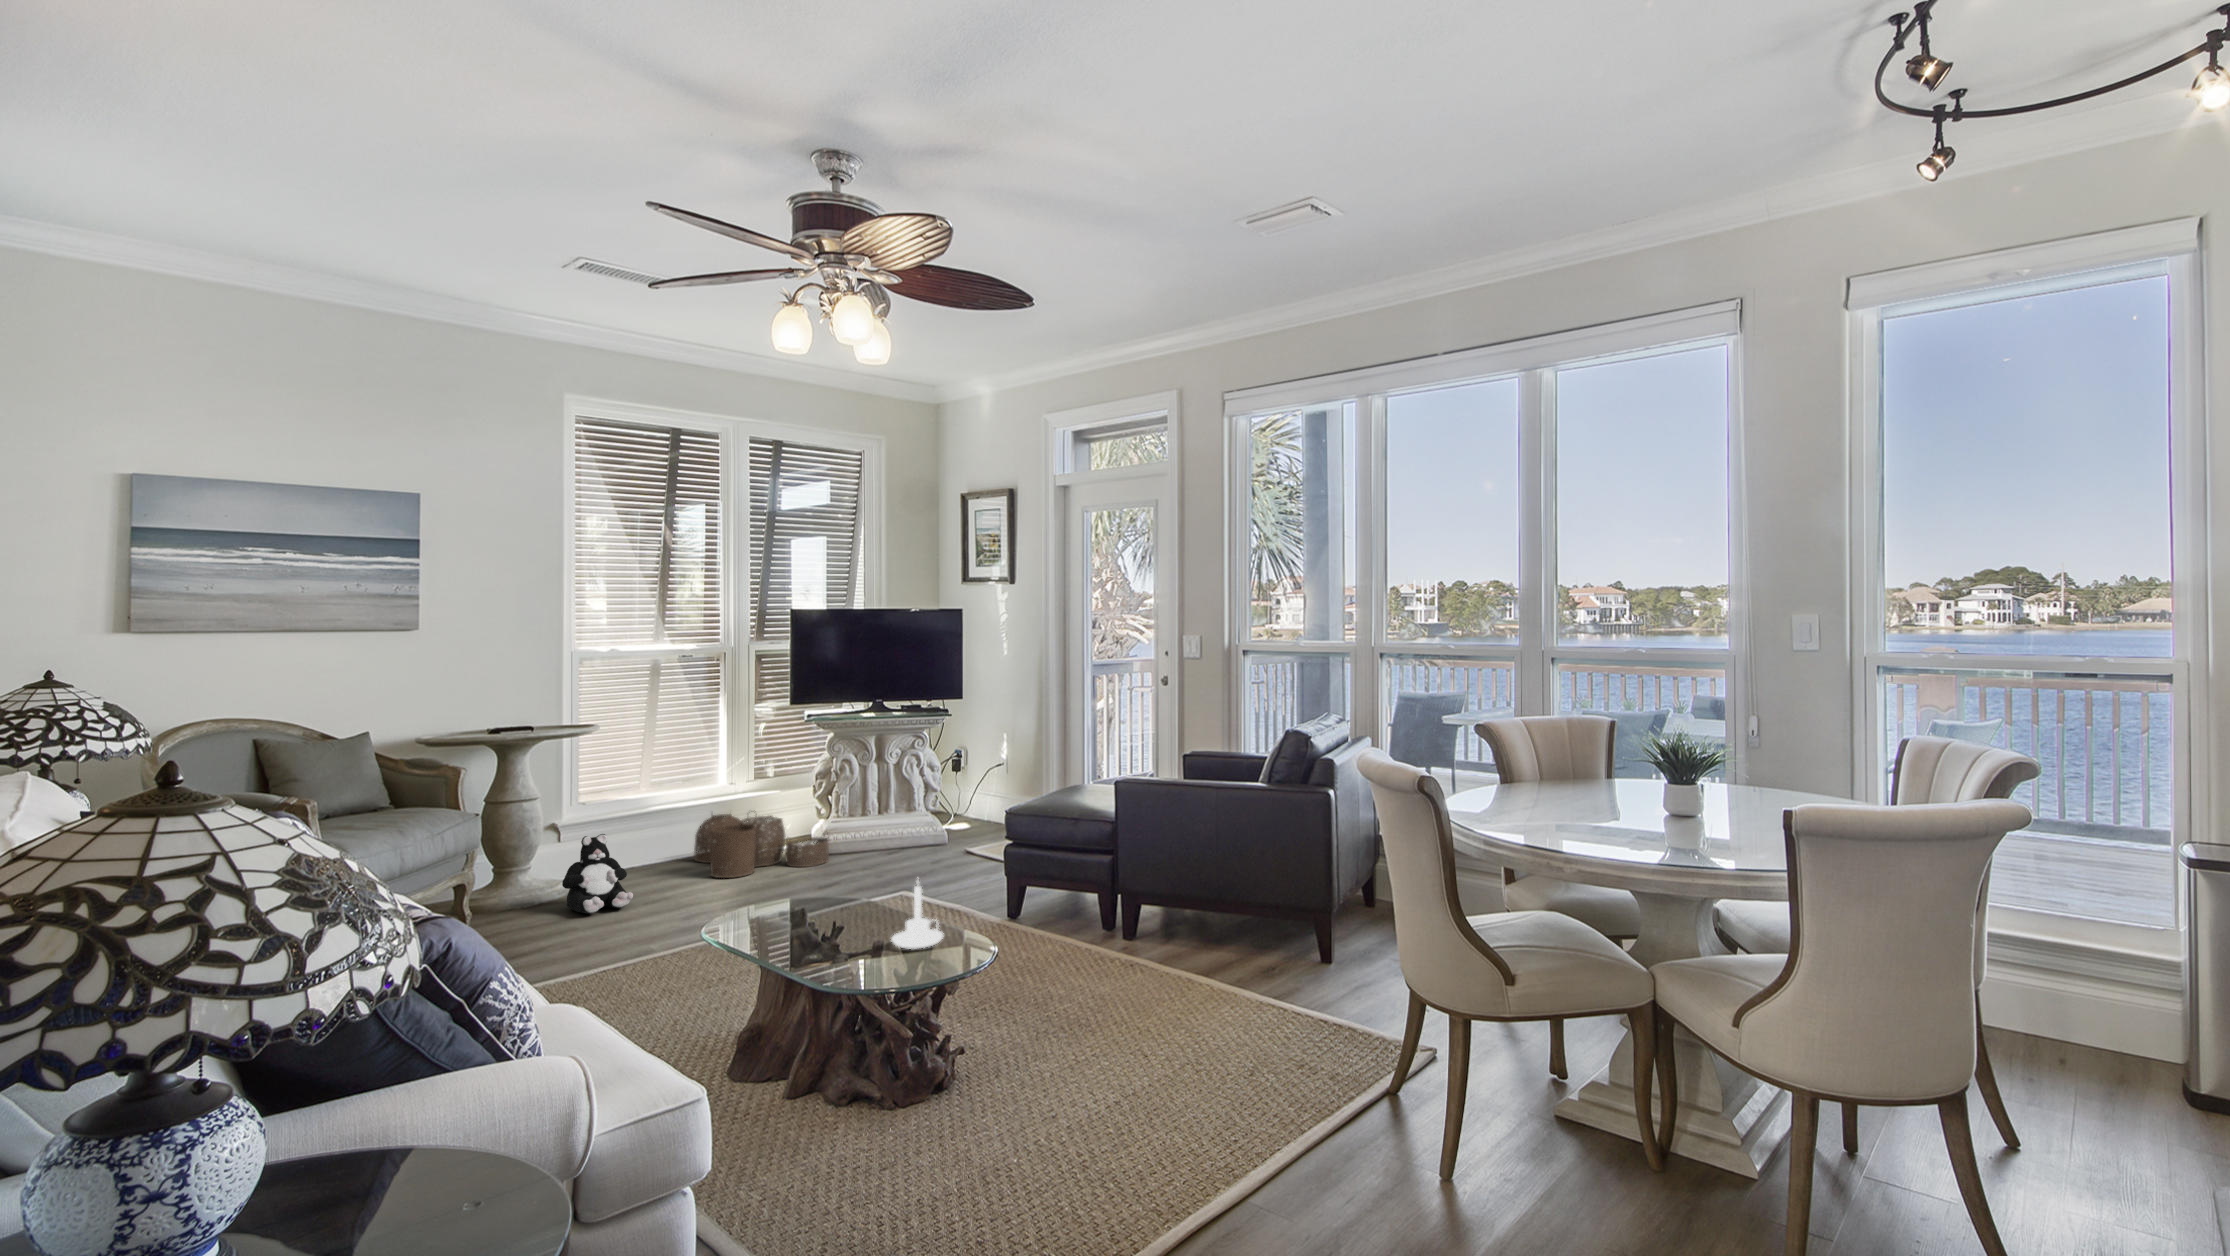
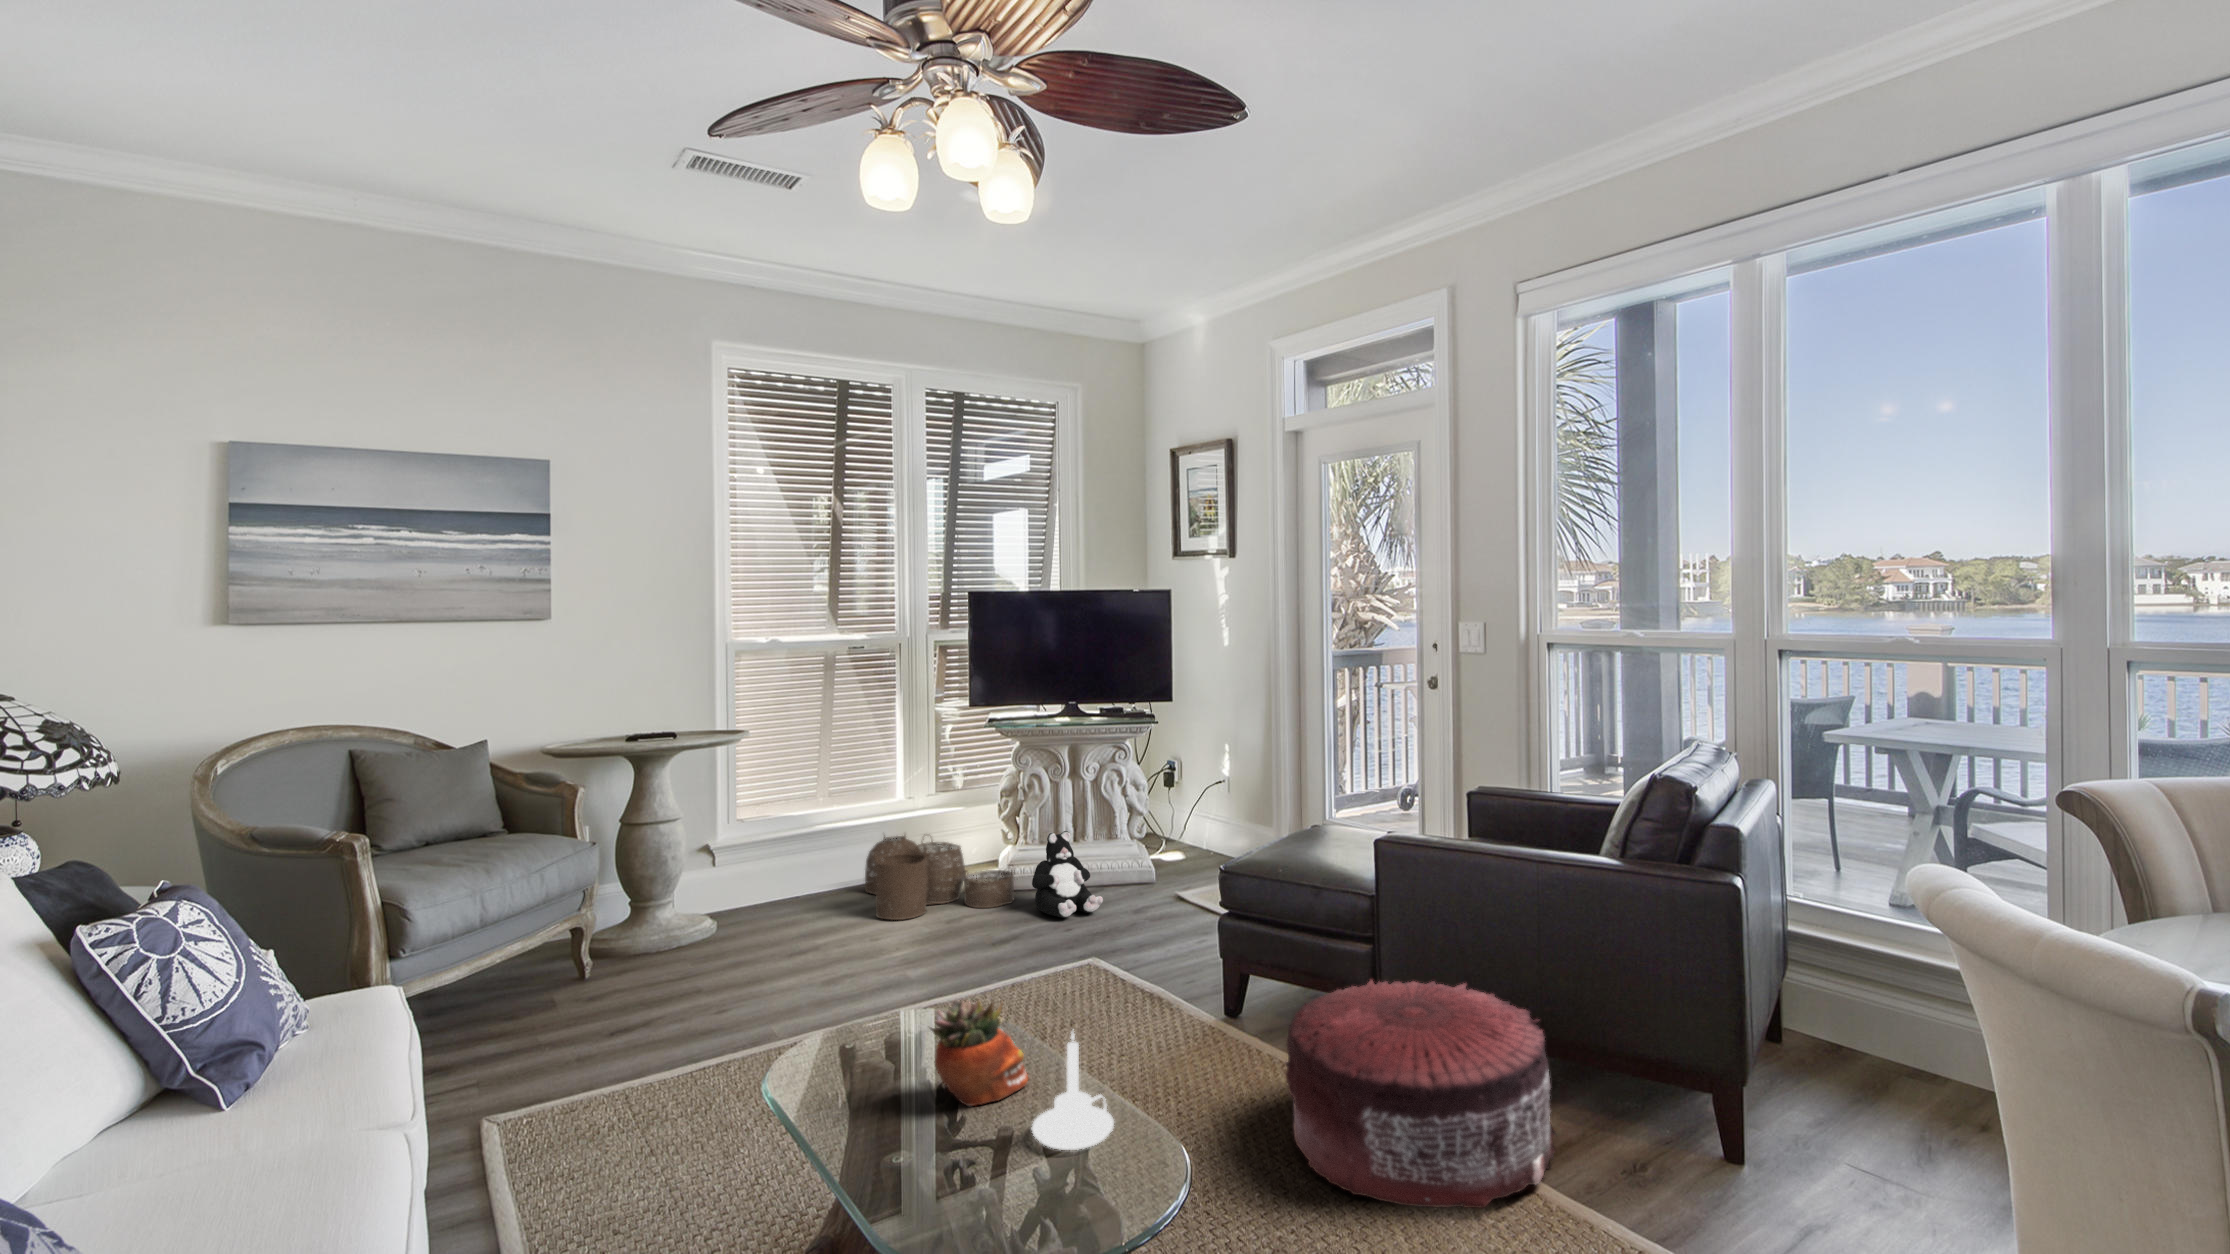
plush toy: present [562,834,633,914] -> present [1032,831,1103,918]
succulent planter: none [817,870,883,937] -> present [930,1000,1028,1106]
pouf: none [1050,871,1228,998] -> present [1286,980,1556,1209]

